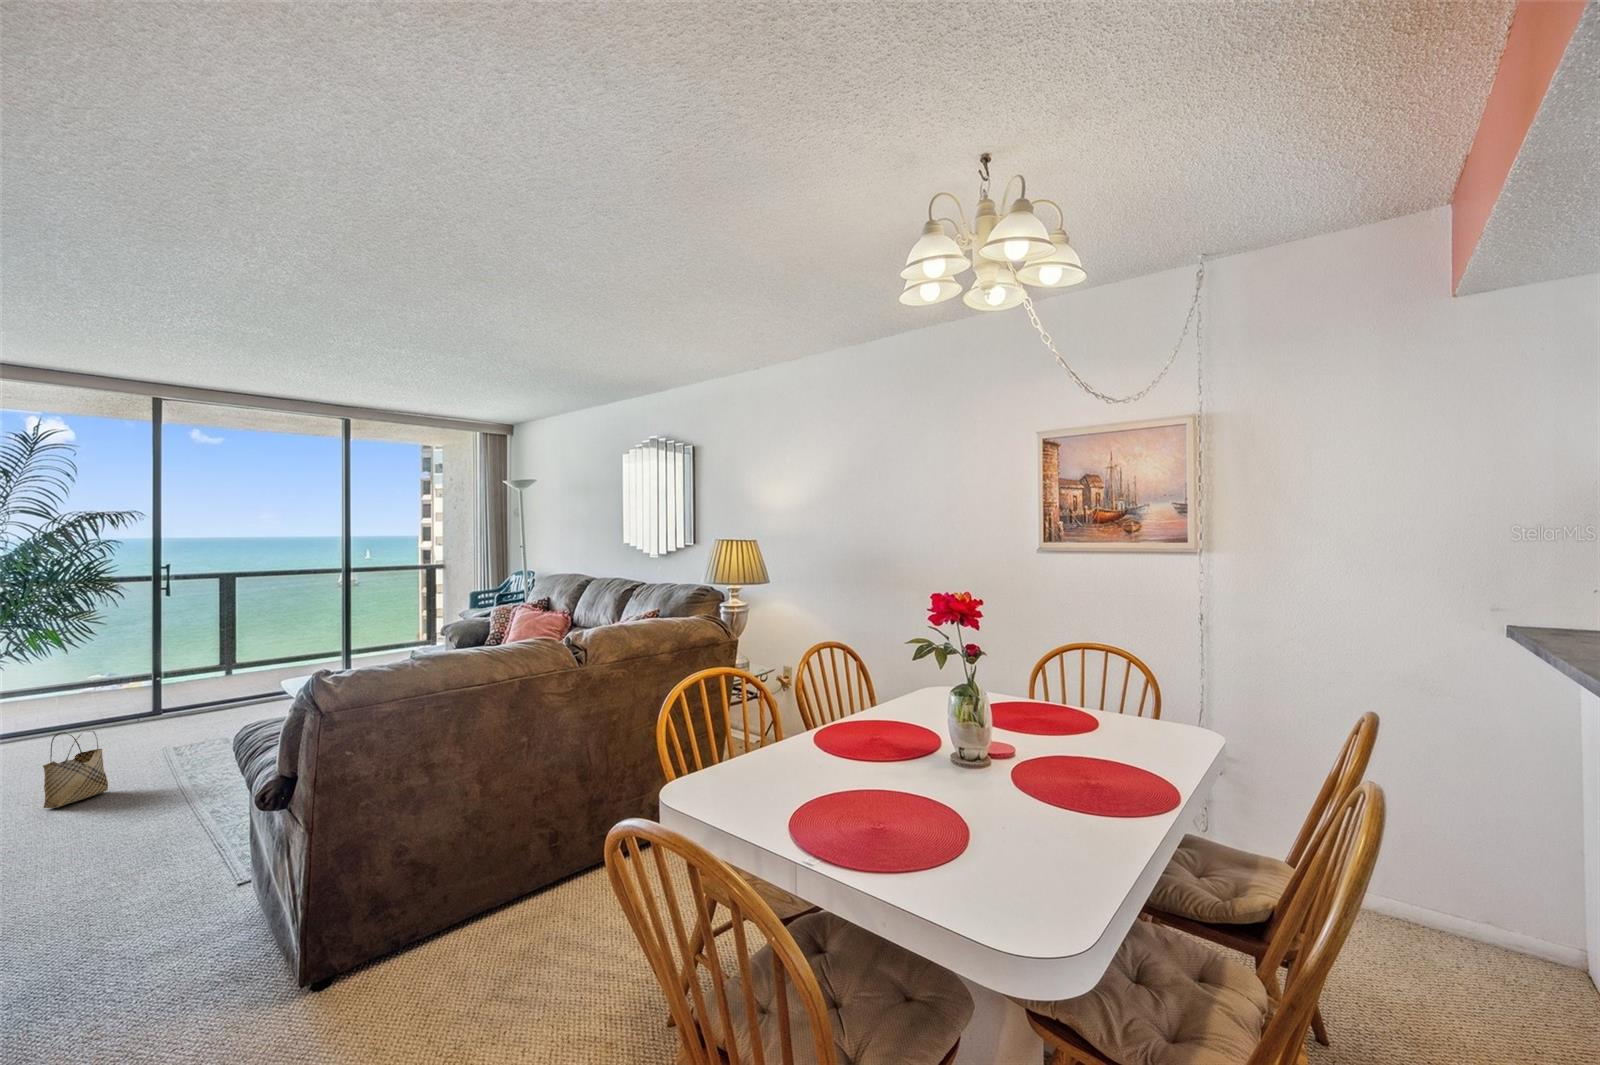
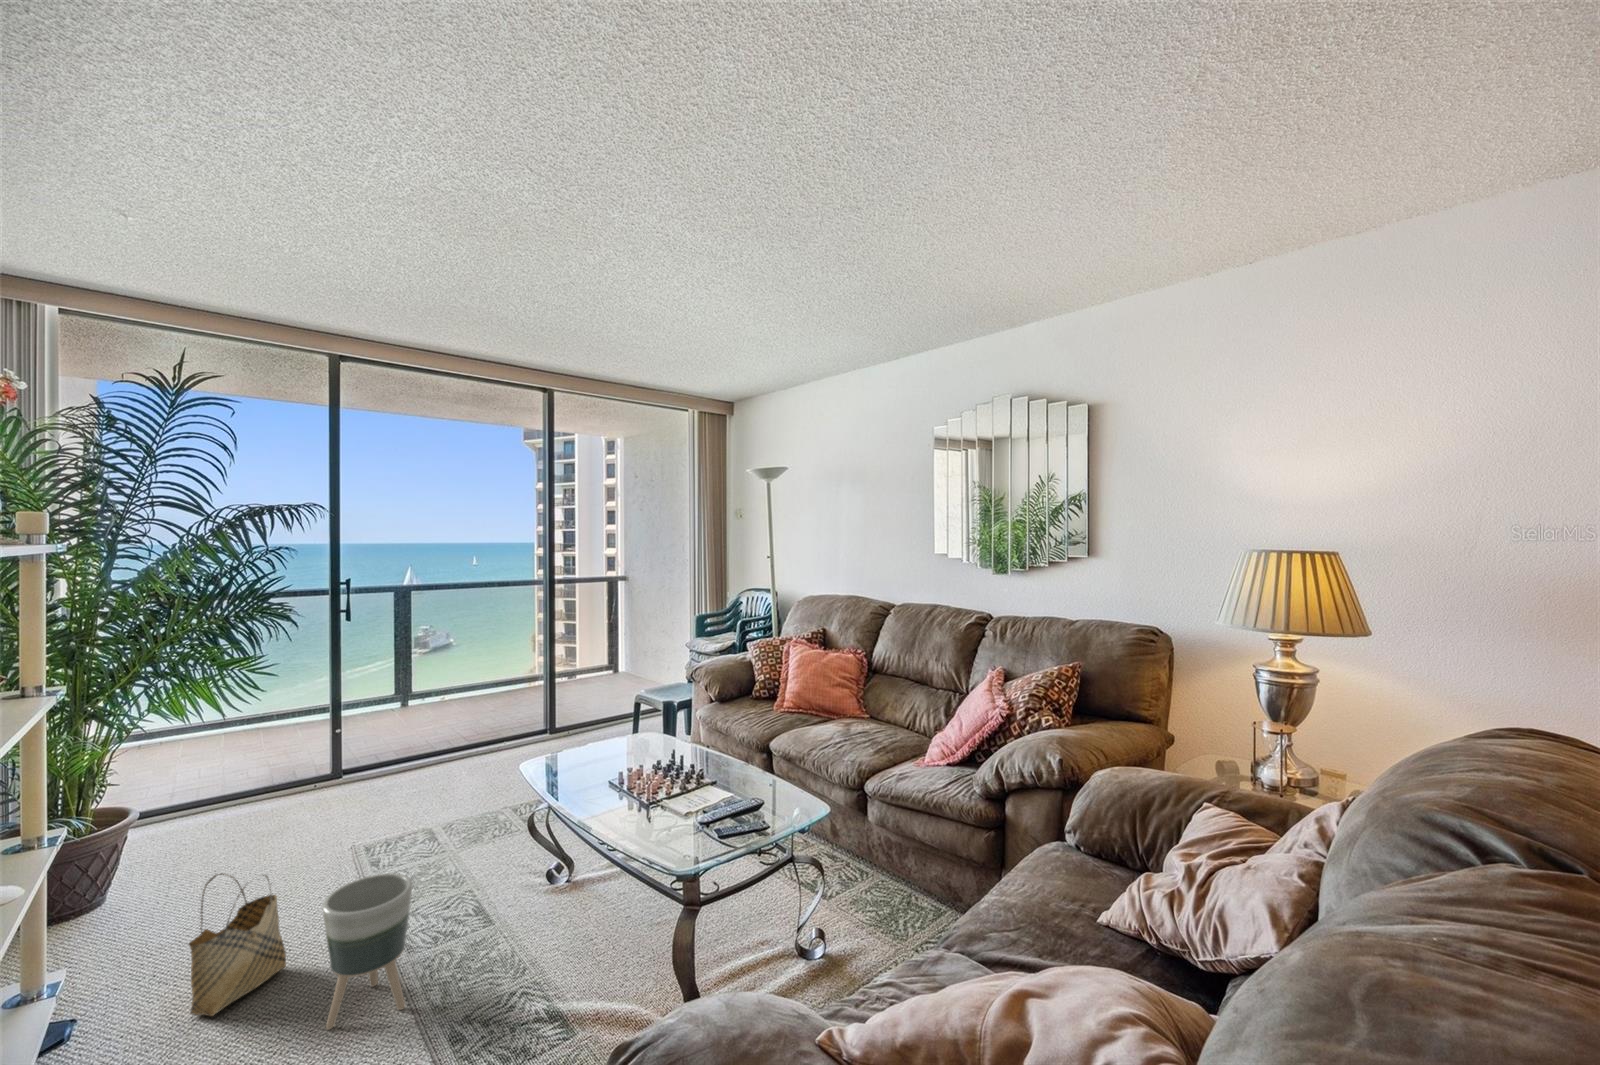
planter: none [129,729,190,809] -> present [322,873,412,1030]

